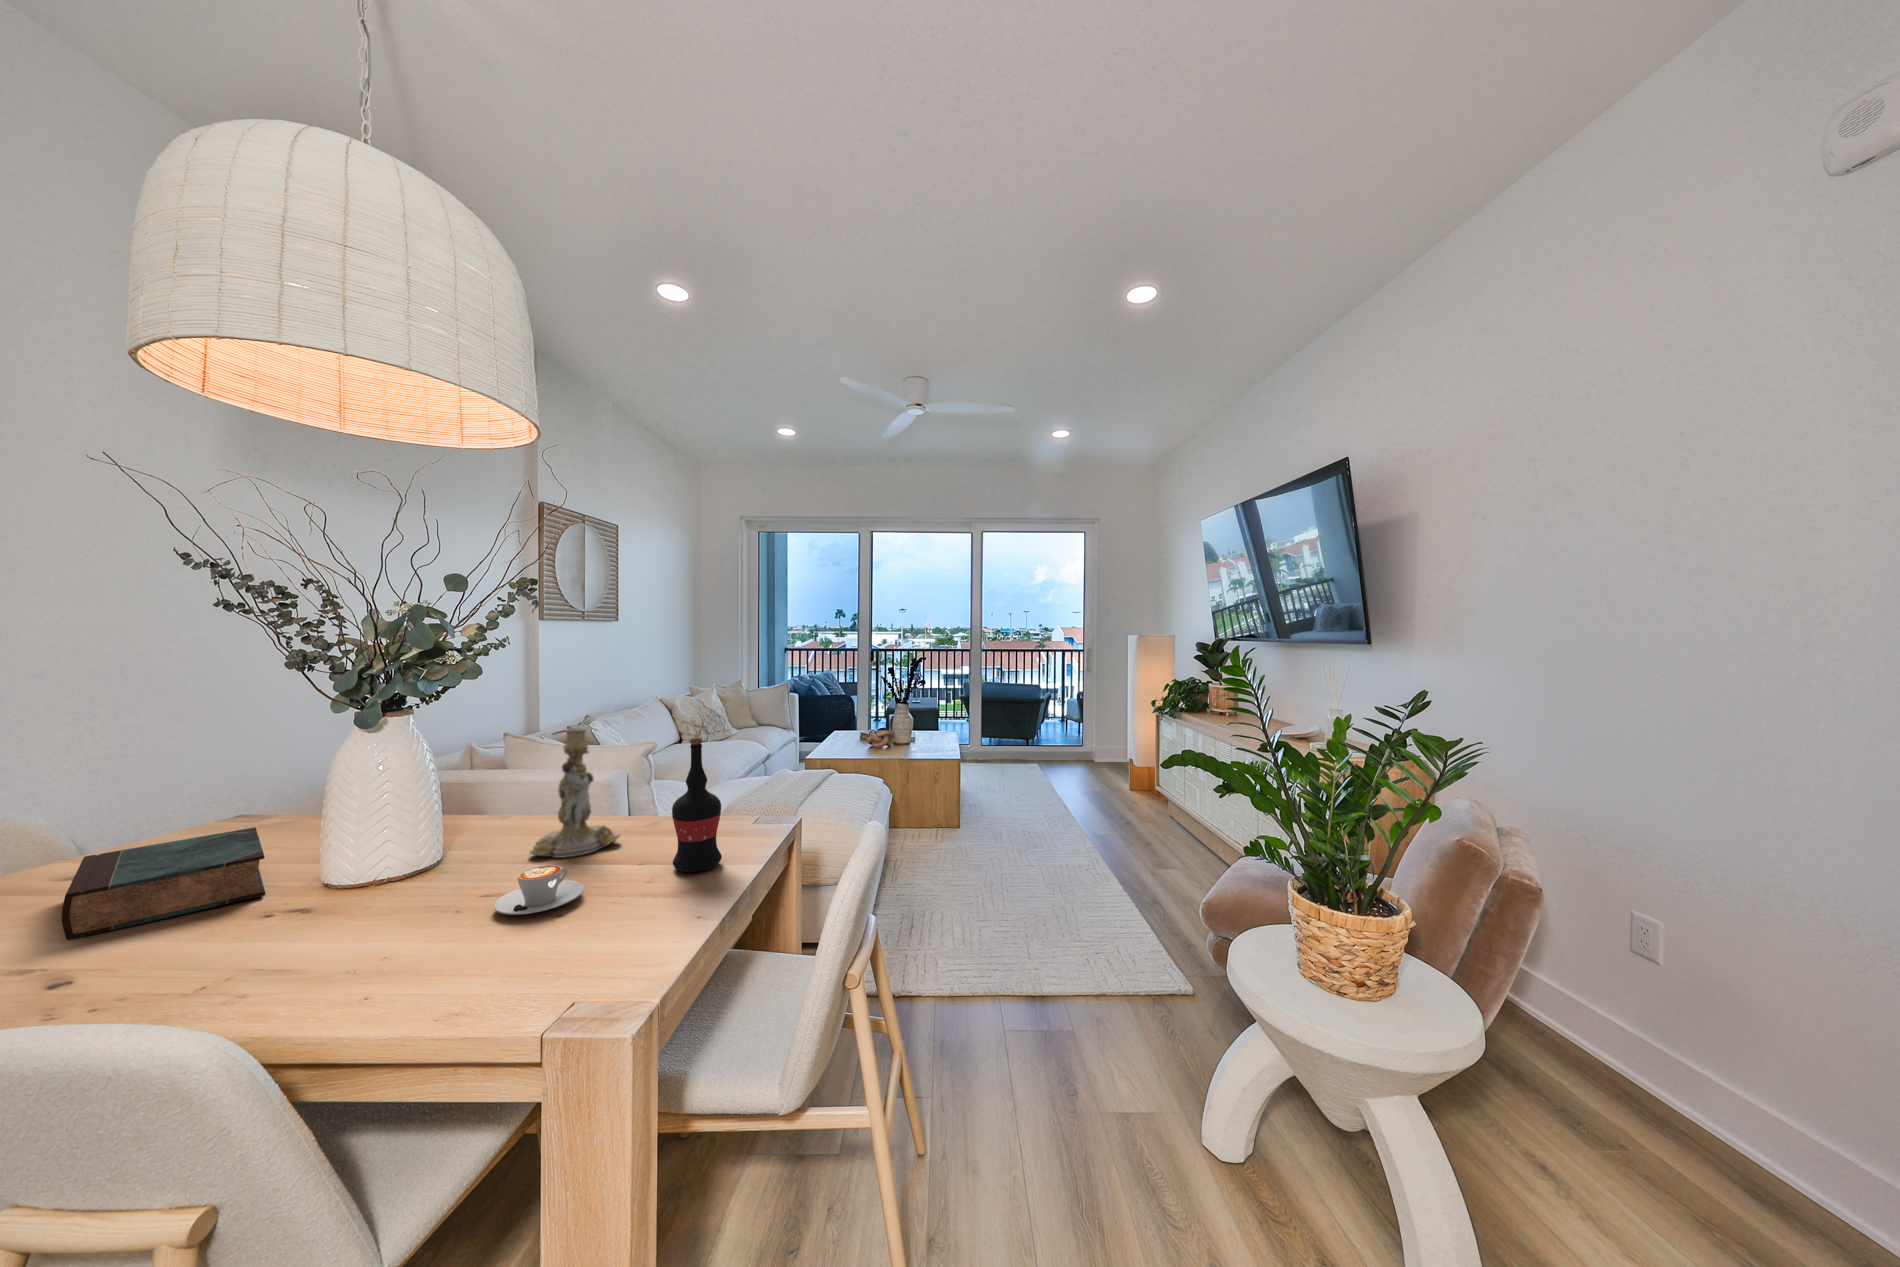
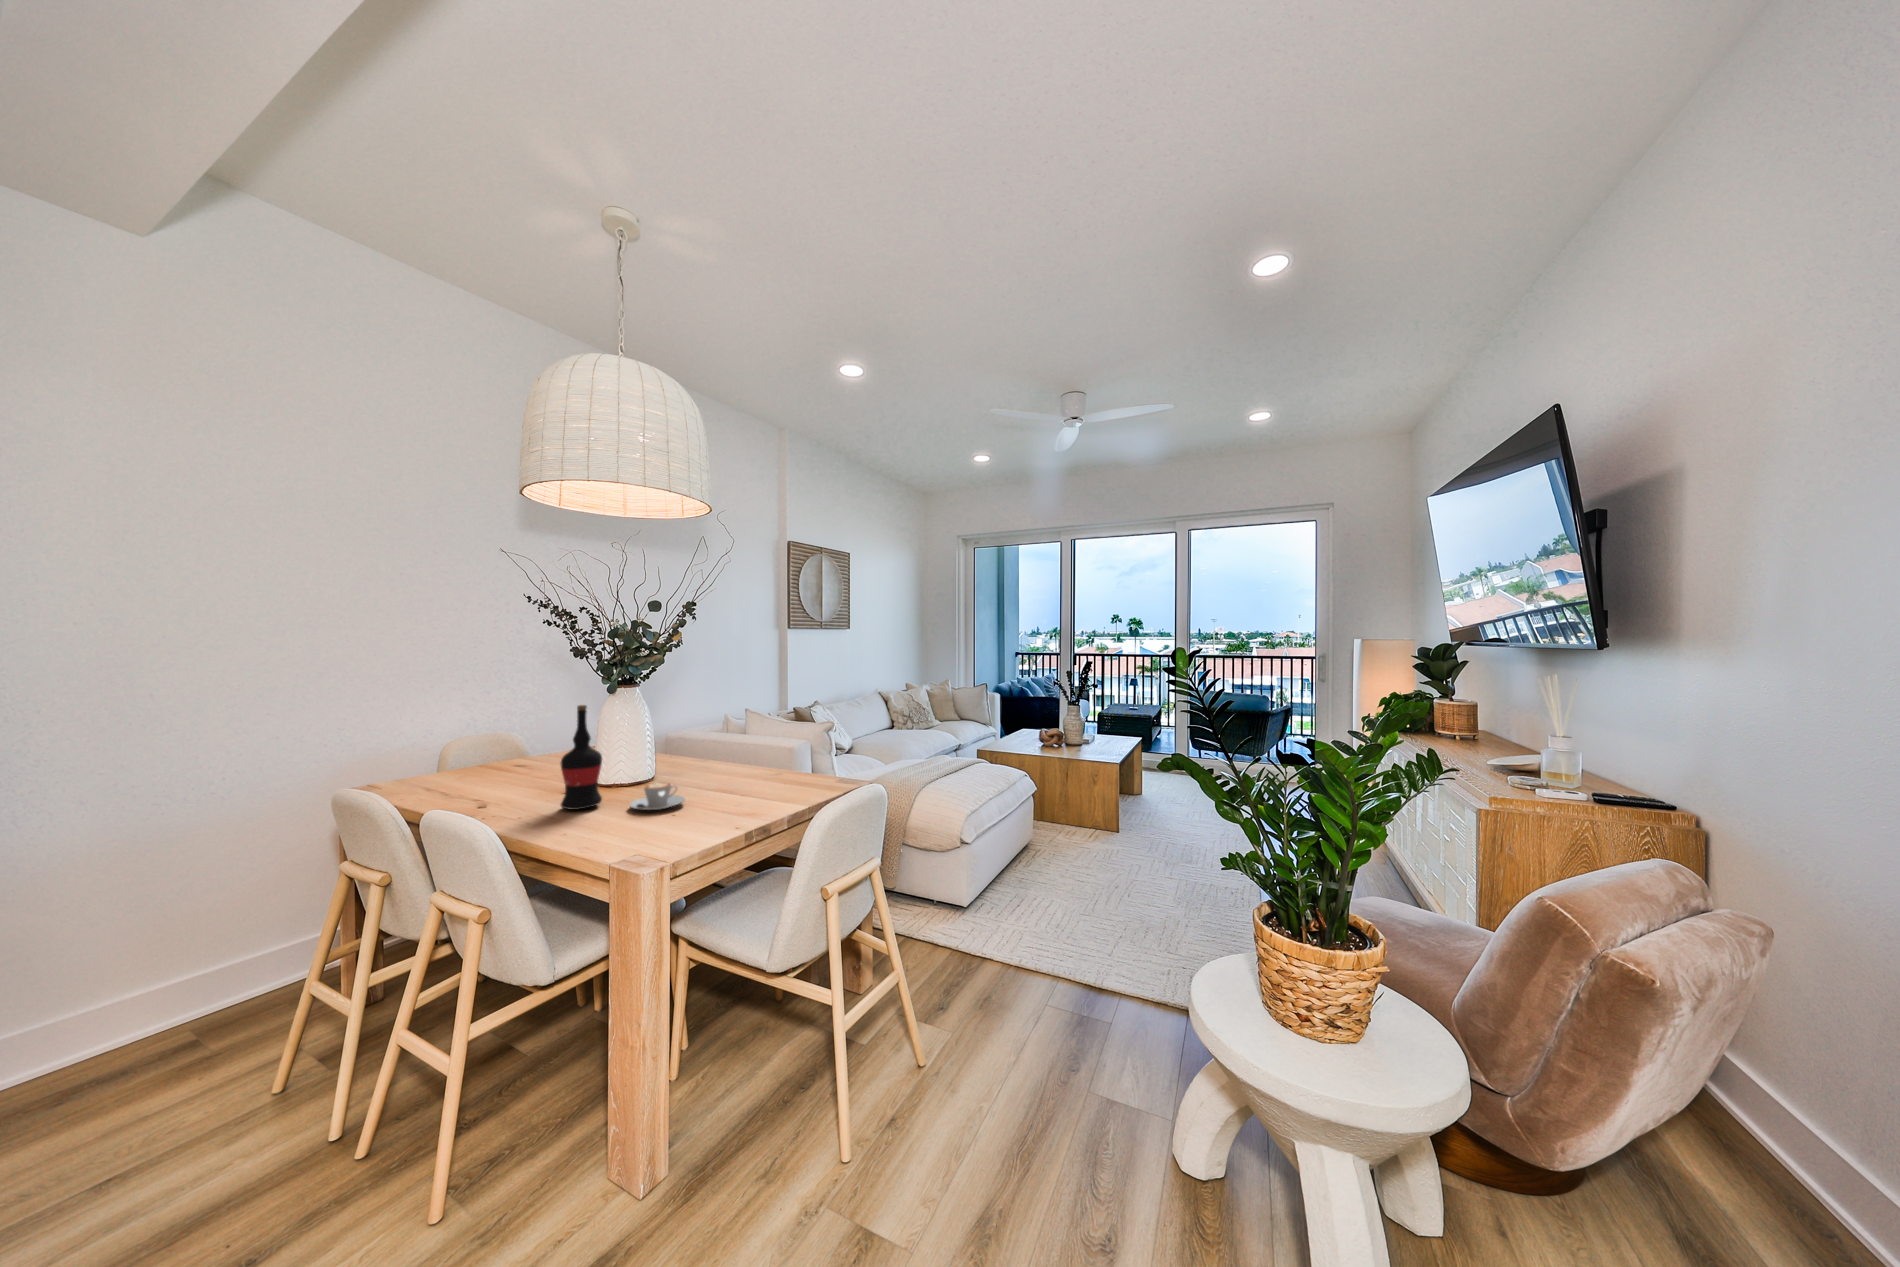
candlestick: present [530,728,619,858] -> none [682,696,740,785]
wine bottle: present [672,737,722,872] -> present [561,705,602,810]
book: present [62,827,265,940] -> none [461,745,561,789]

